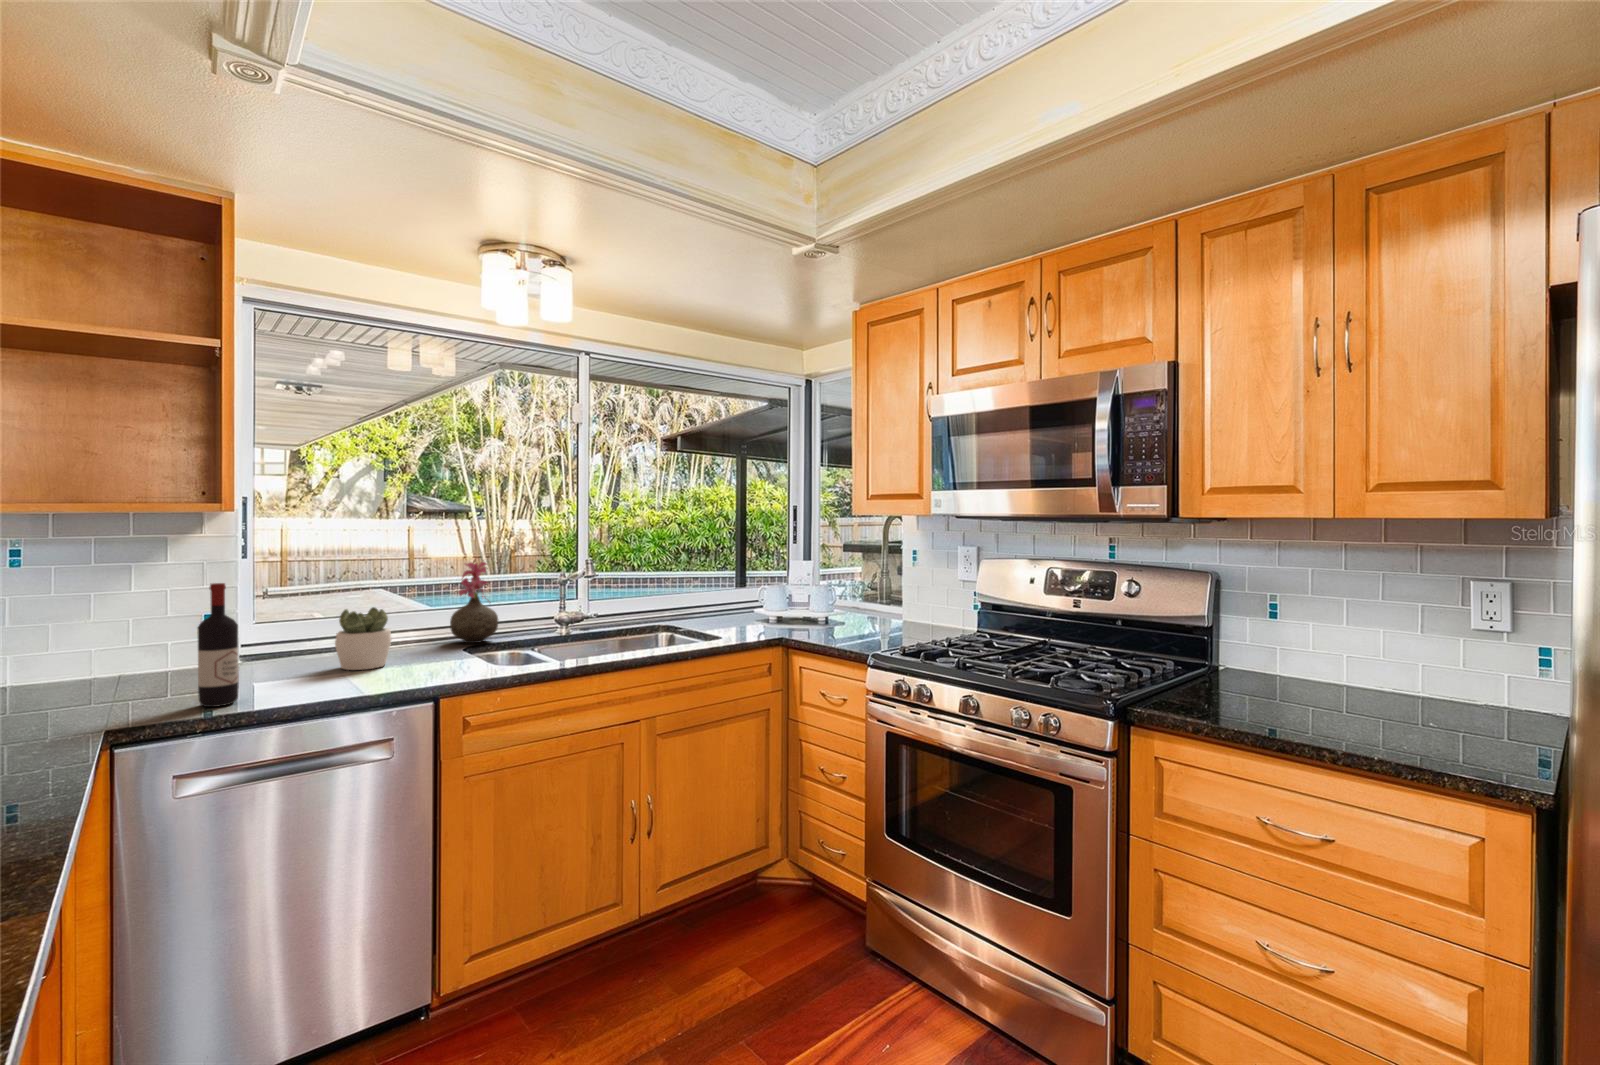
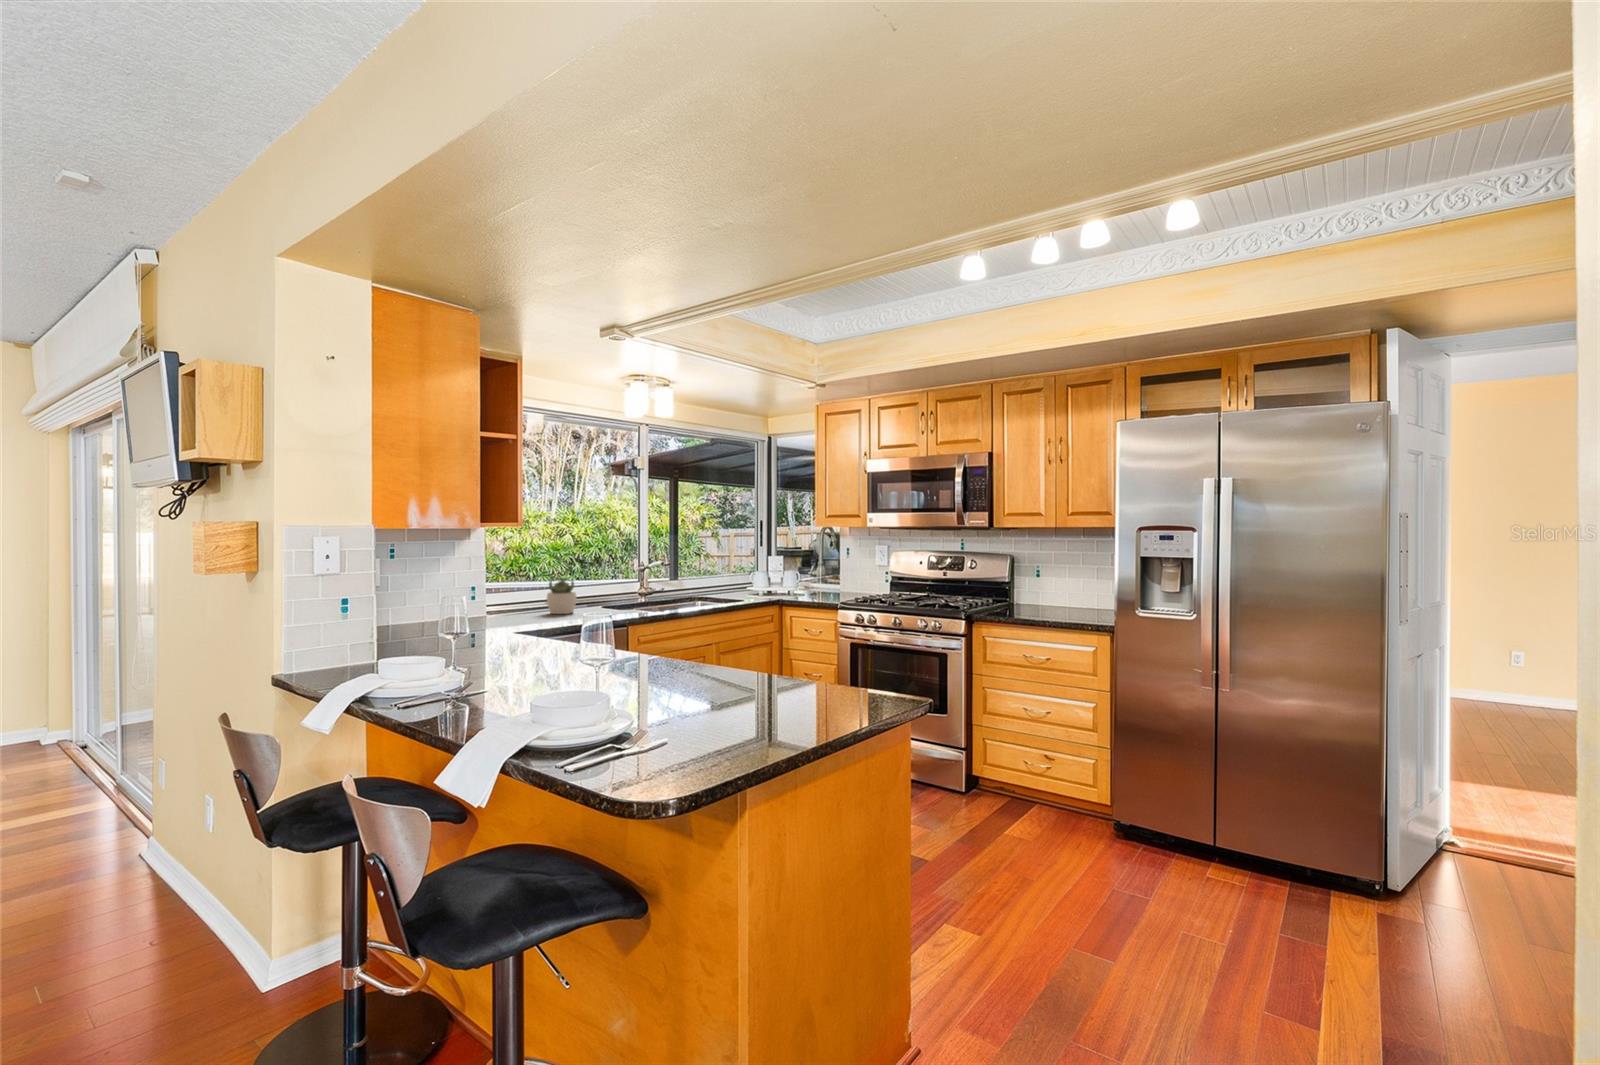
vase: present [450,562,498,643] -> none [580,555,609,605]
wine bottle: present [198,583,239,707] -> none [523,562,541,625]

